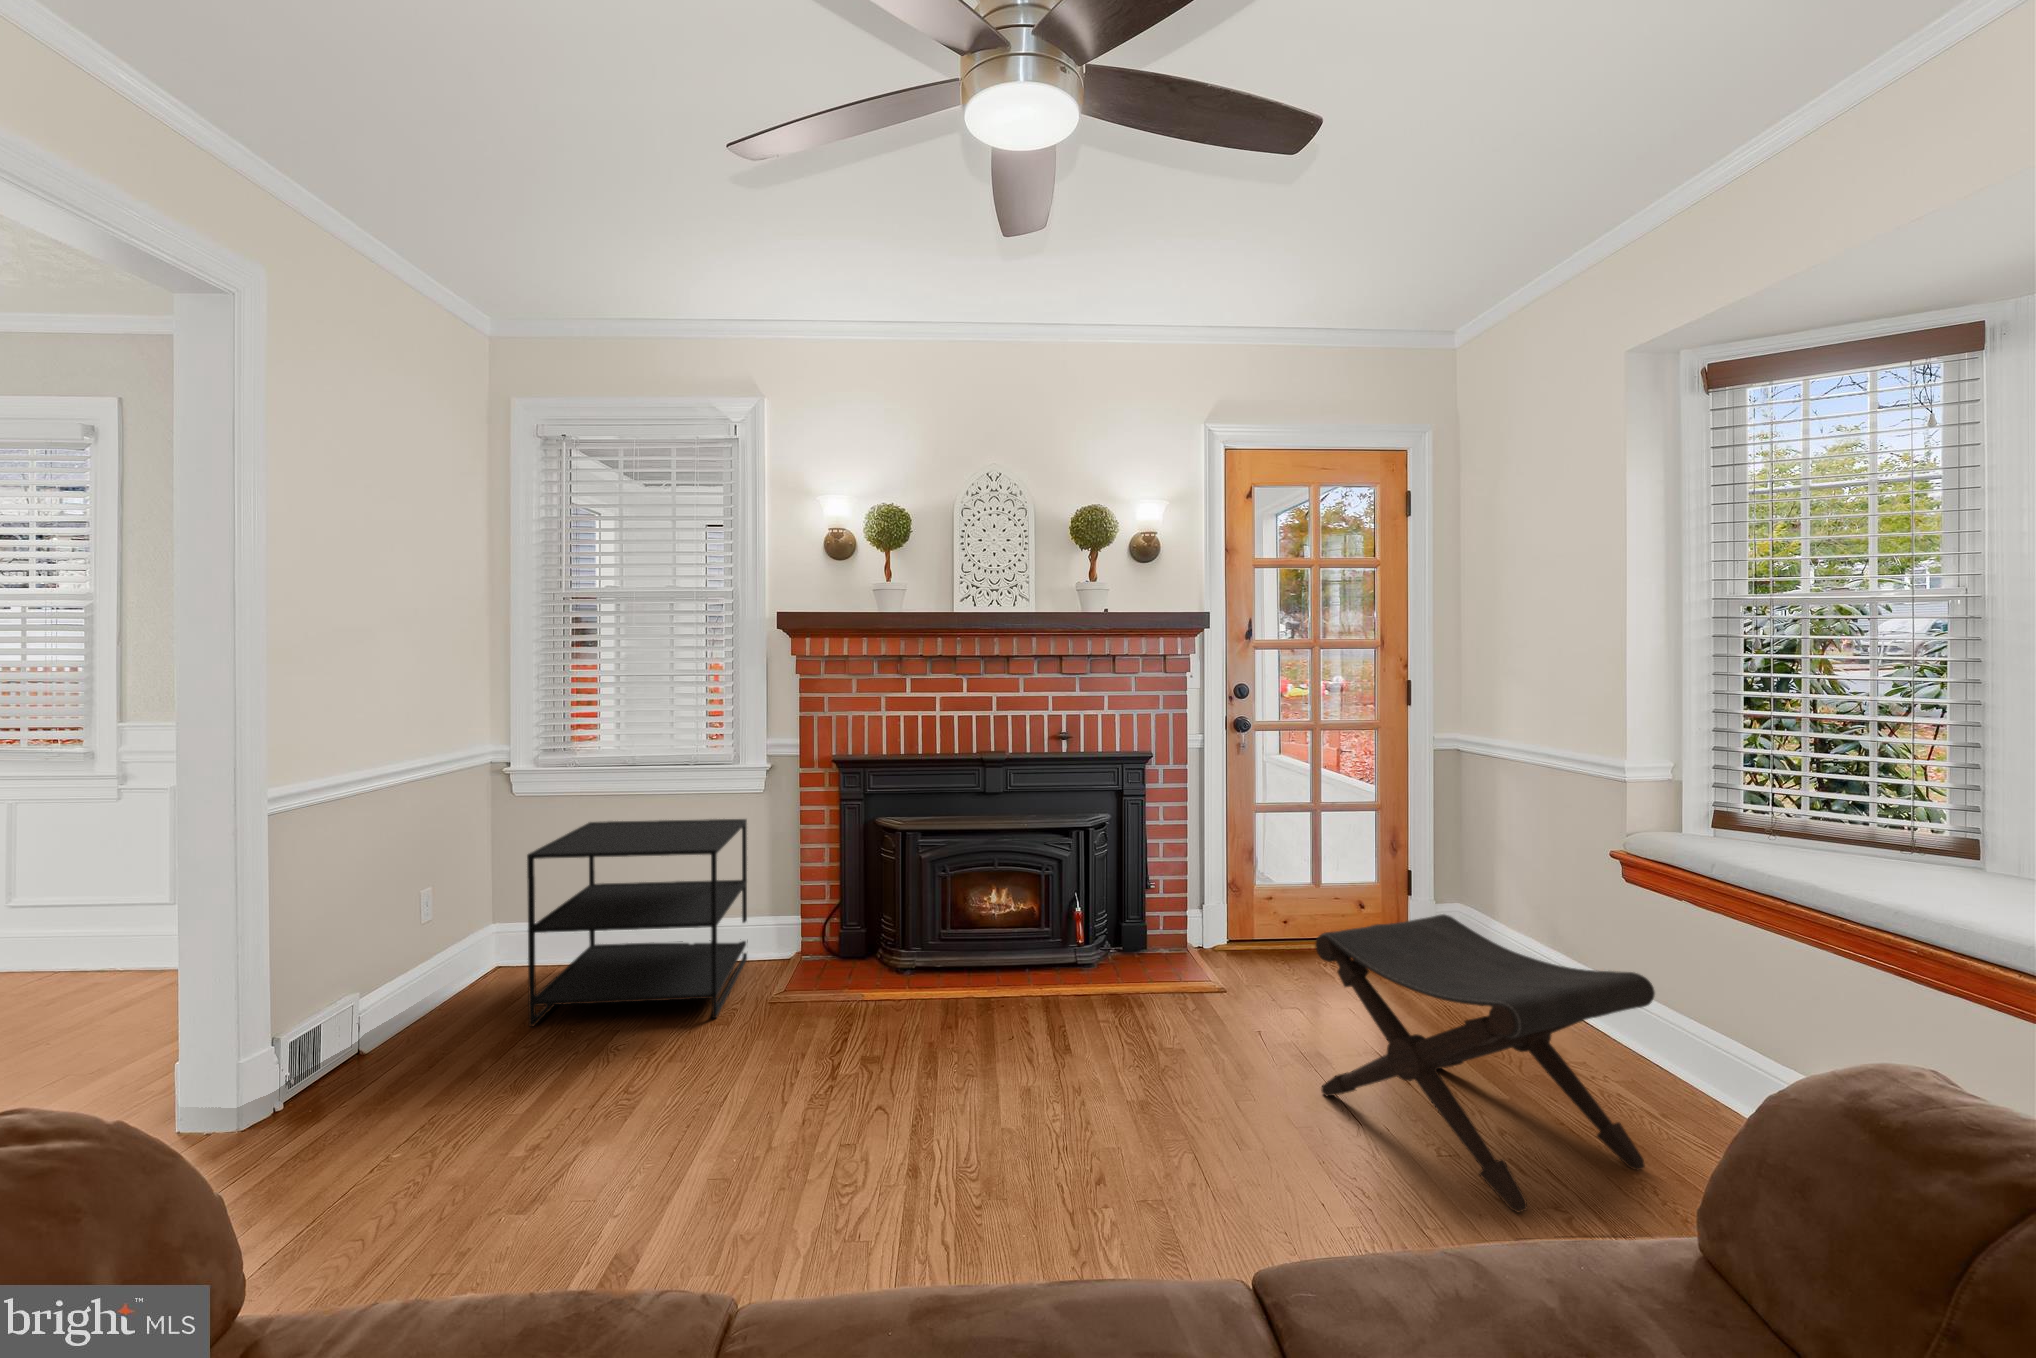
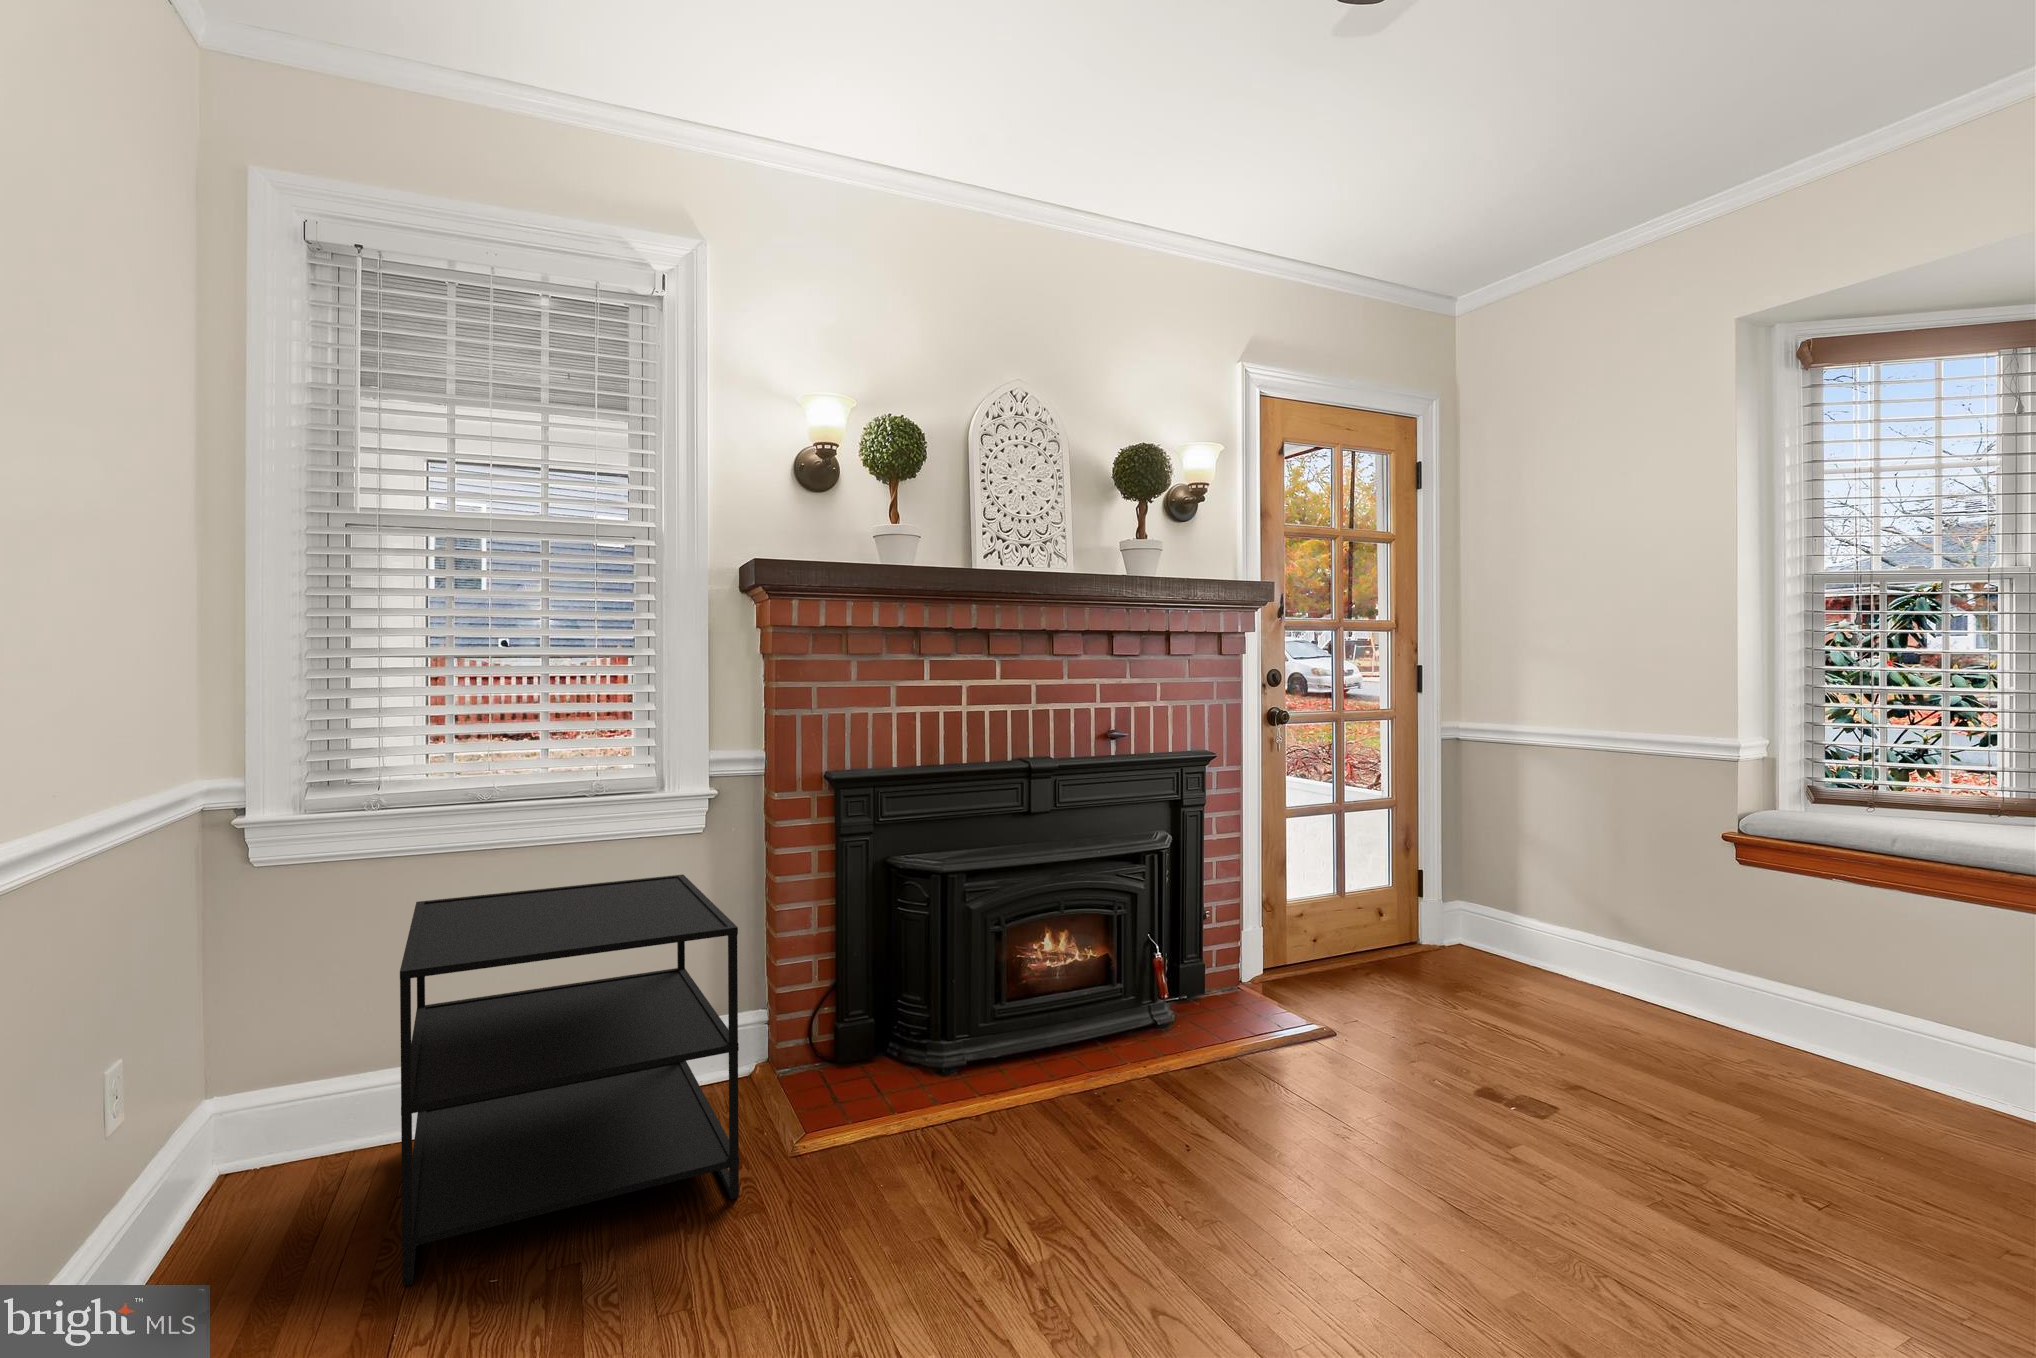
footstool: present [1315,914,1655,1212] -> none [1585,914,1961,1249]

